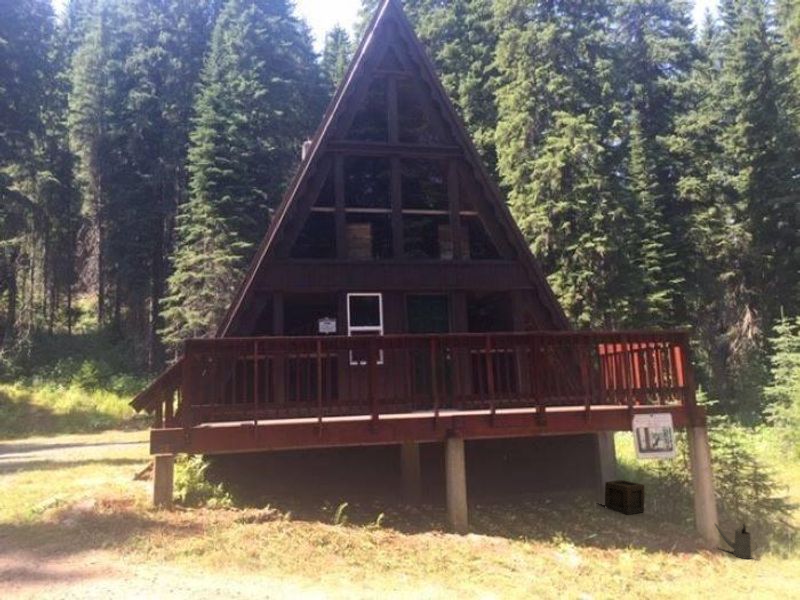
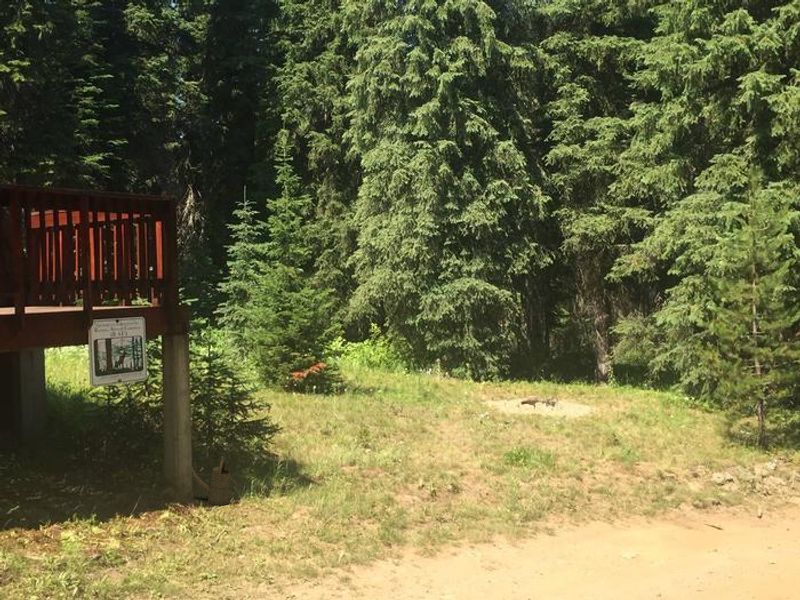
wooden crate: present [605,480,644,515] -> none [23,413,85,464]

